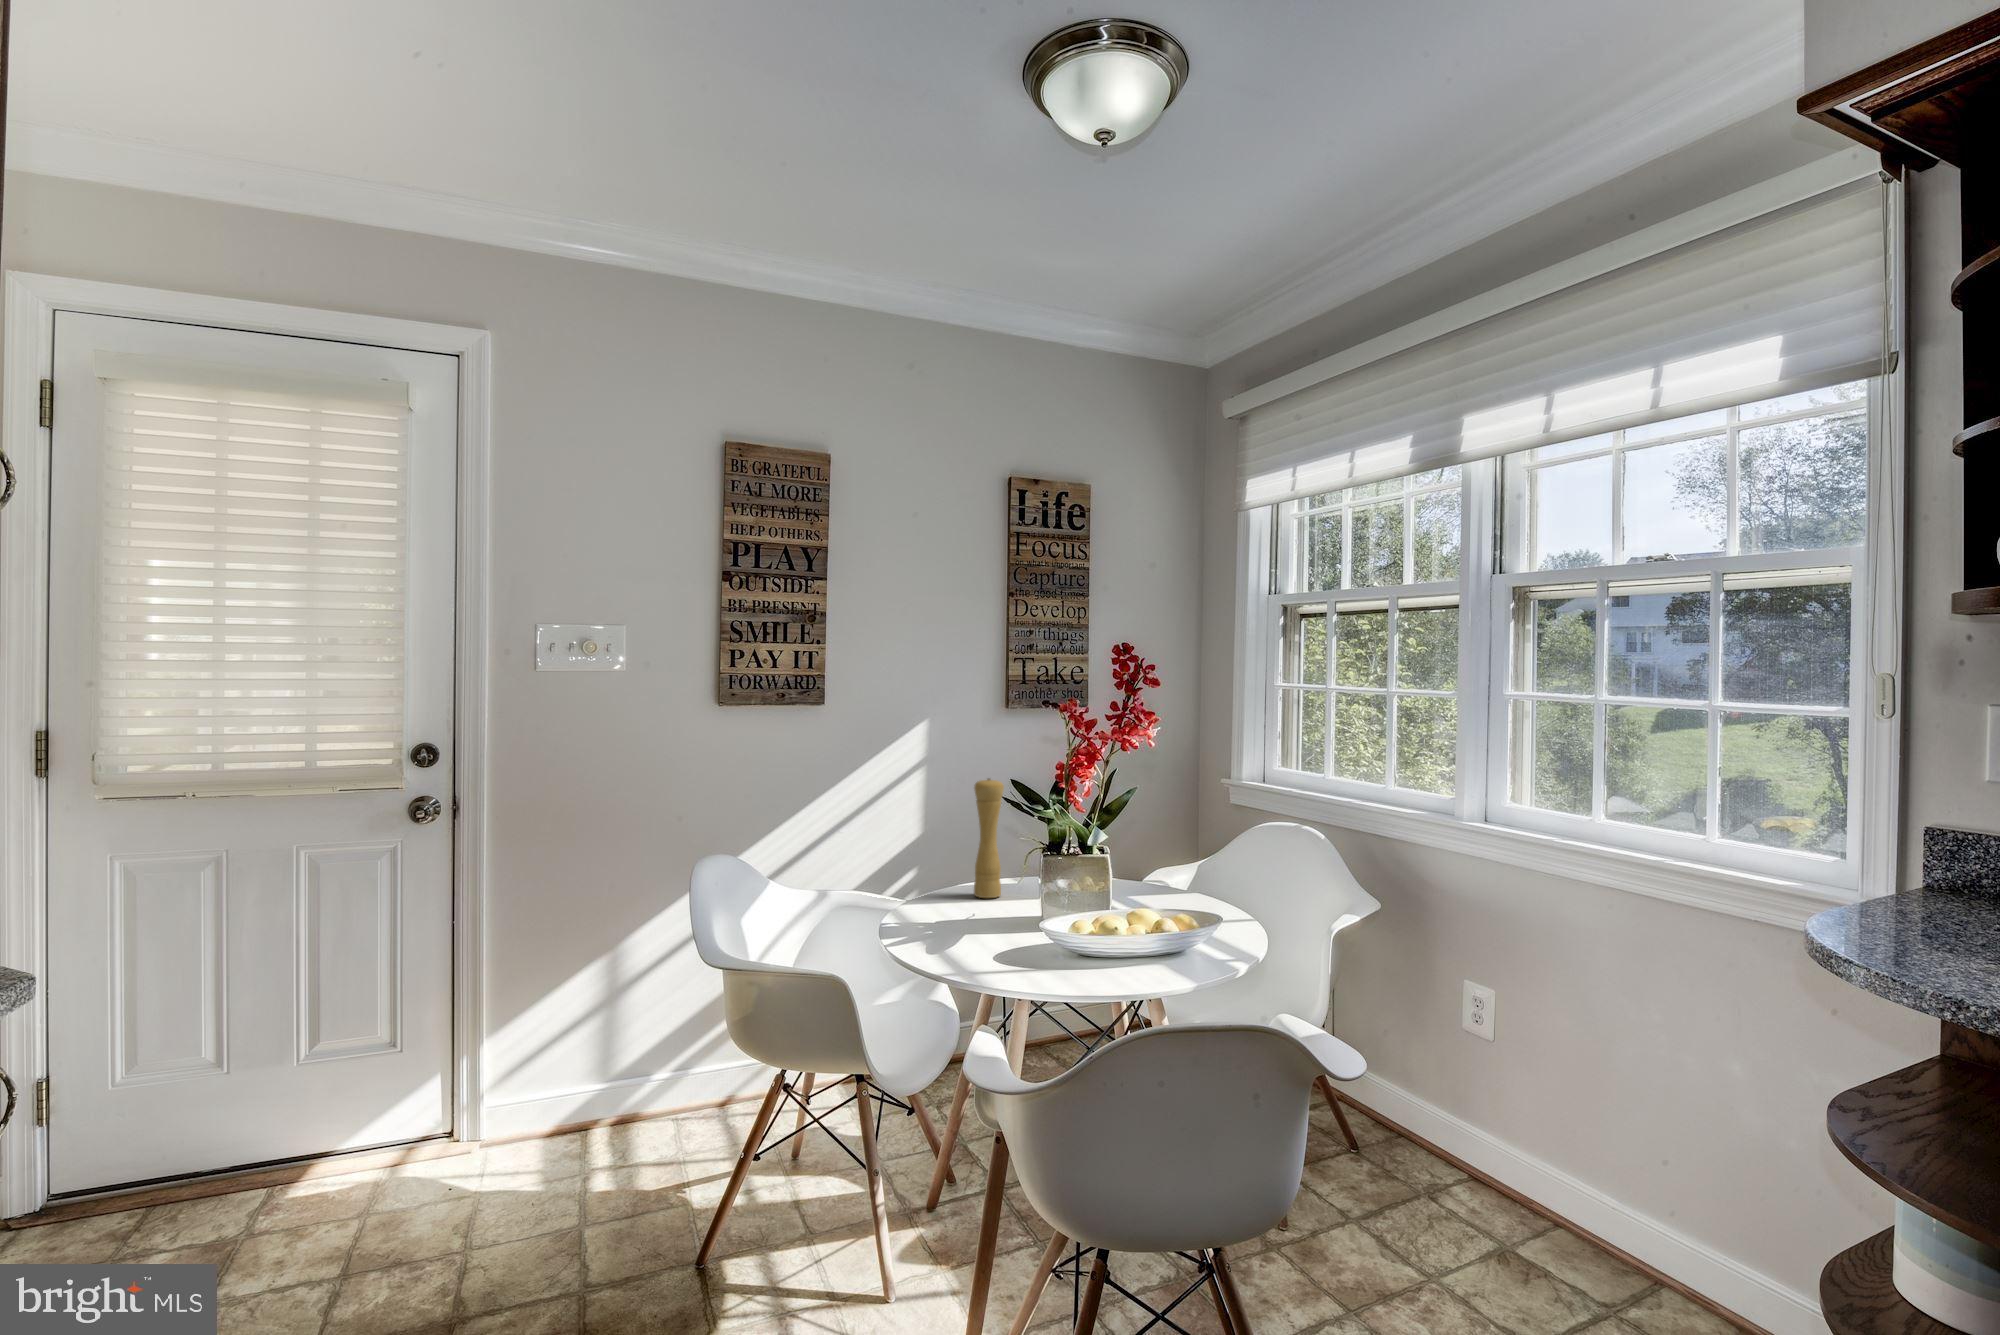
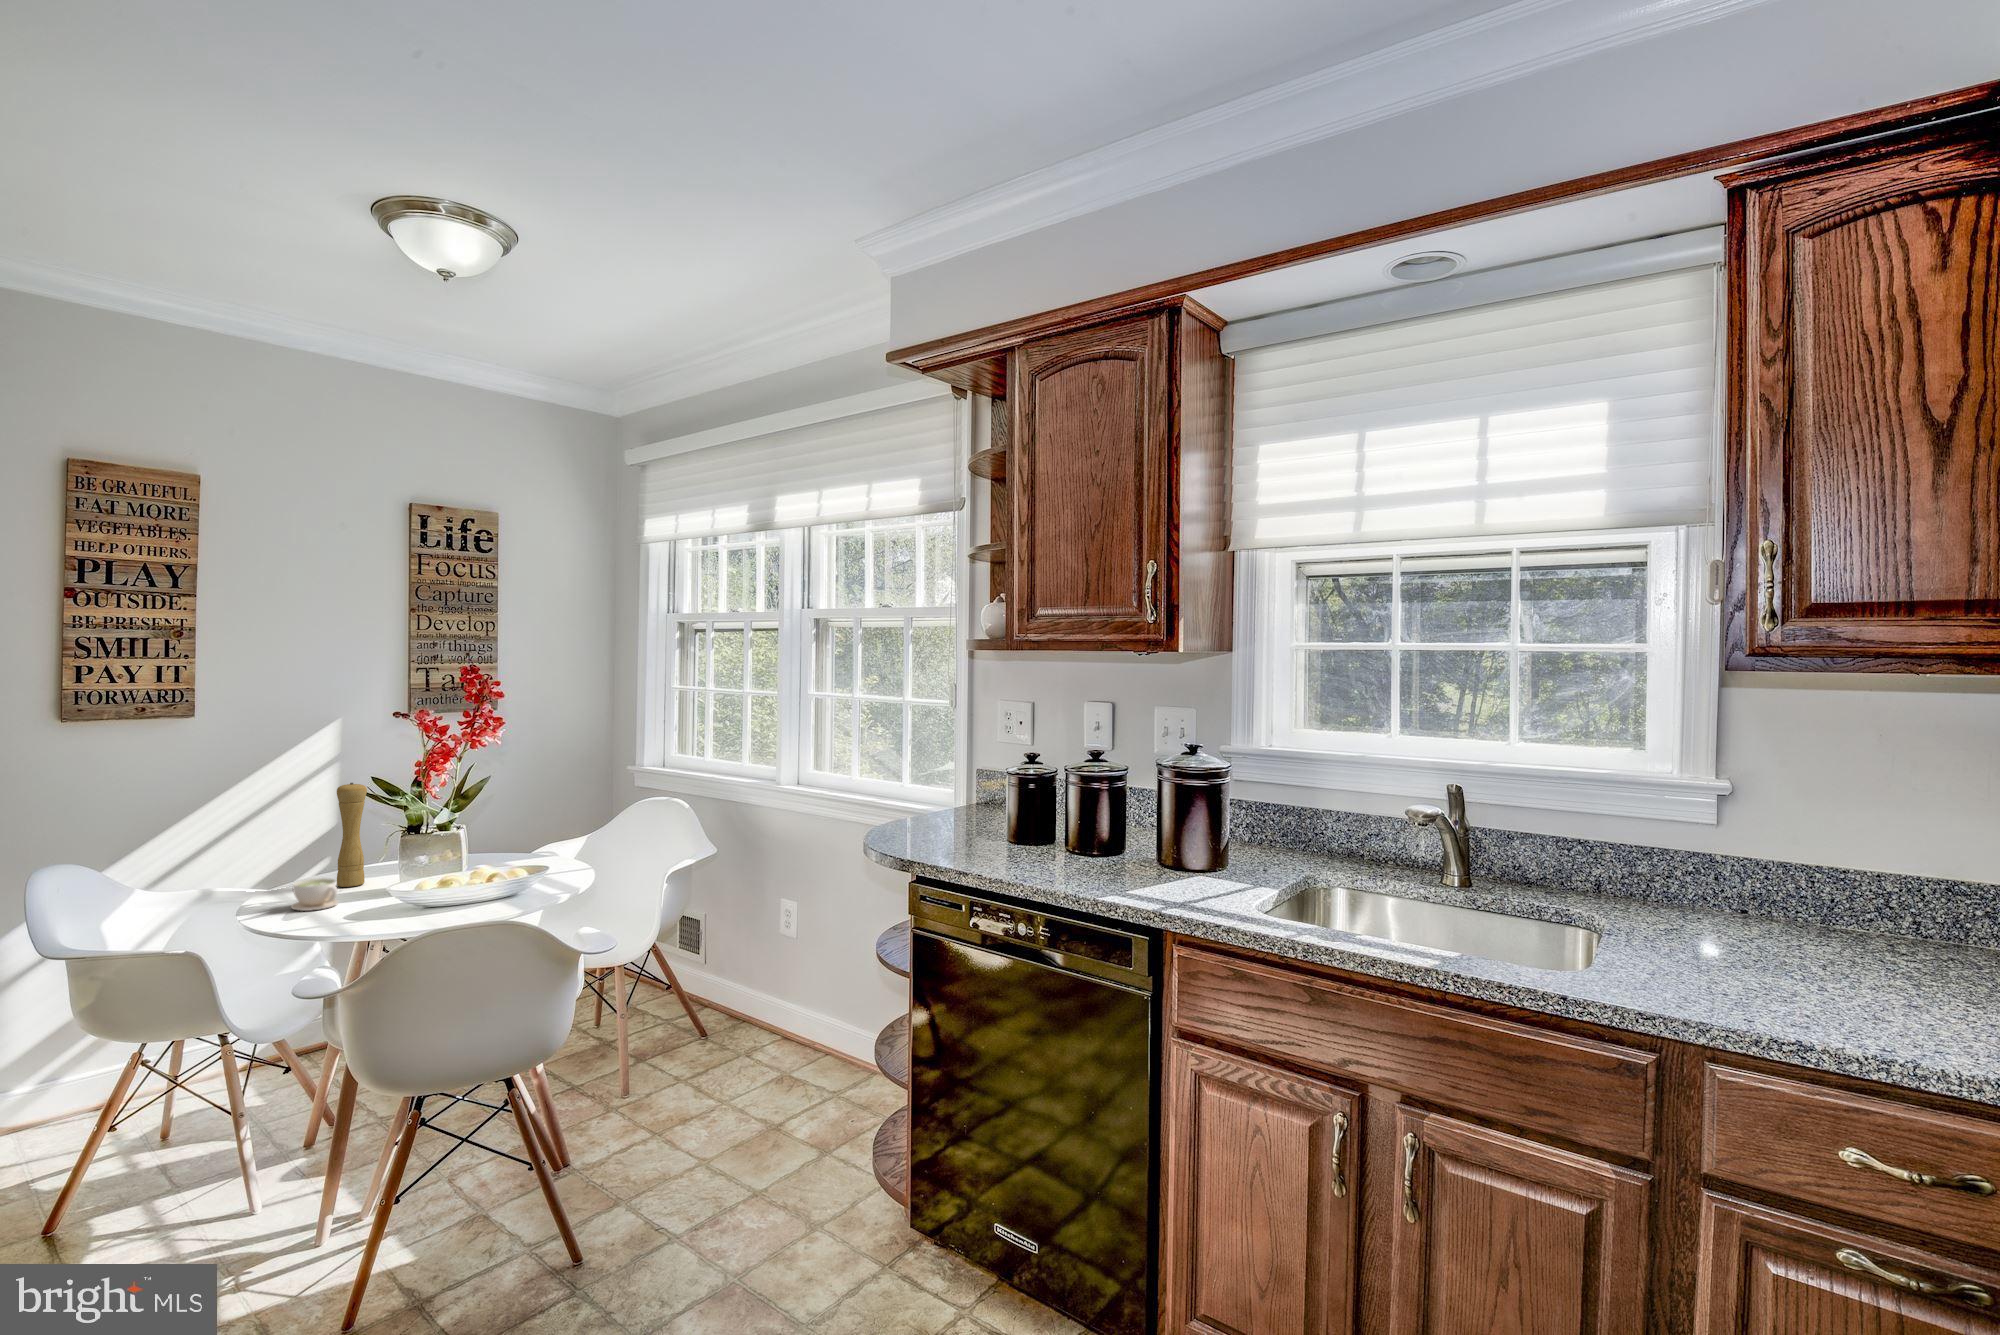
coffee cup: none [944,888,992,926] -> present [291,878,338,911]

